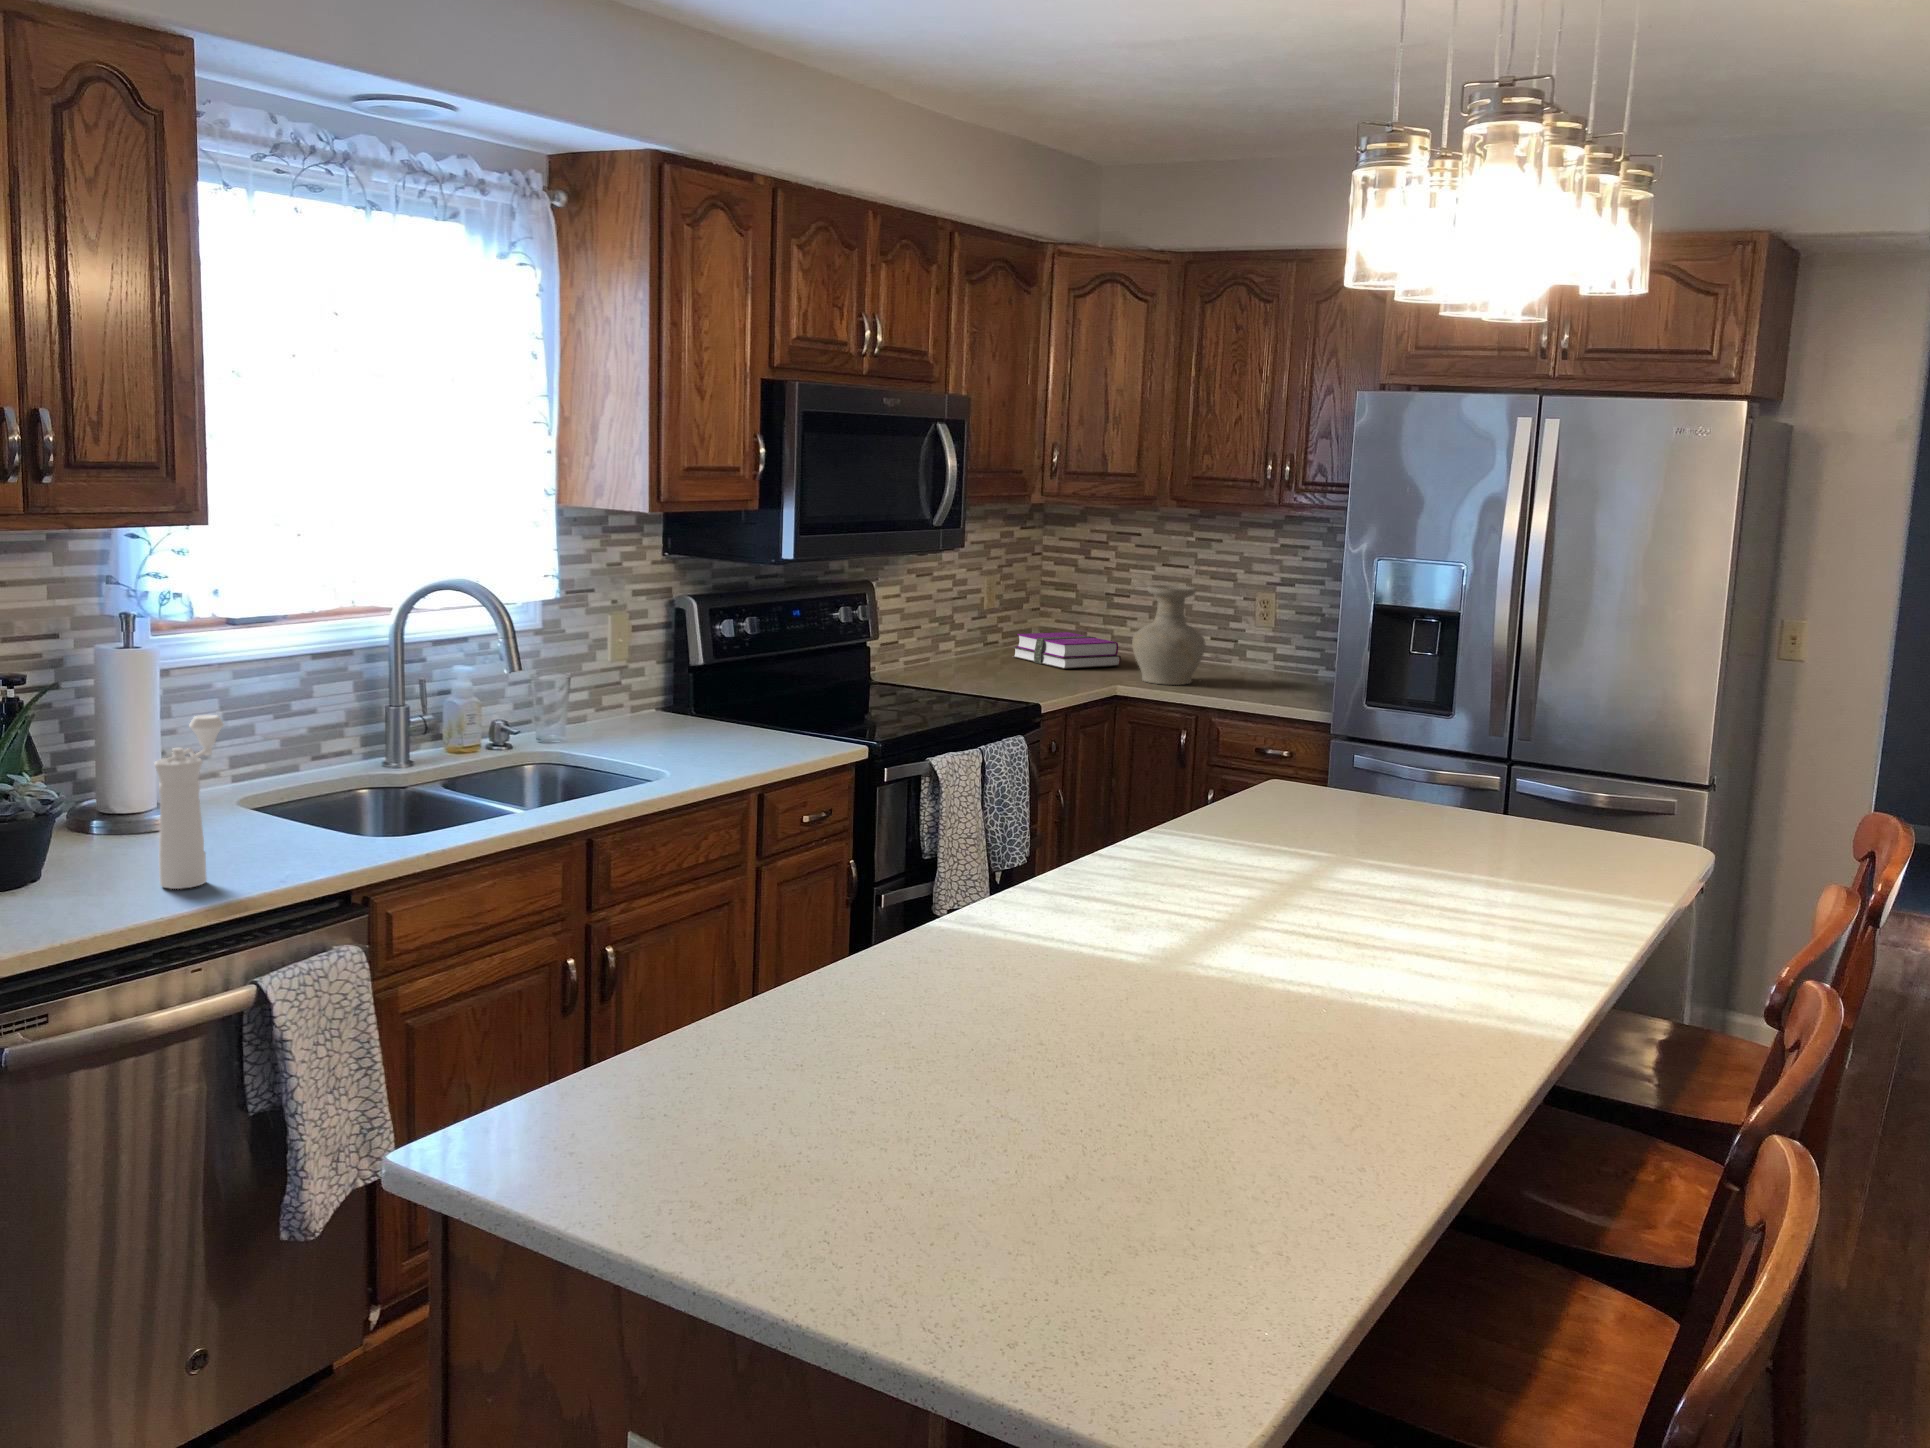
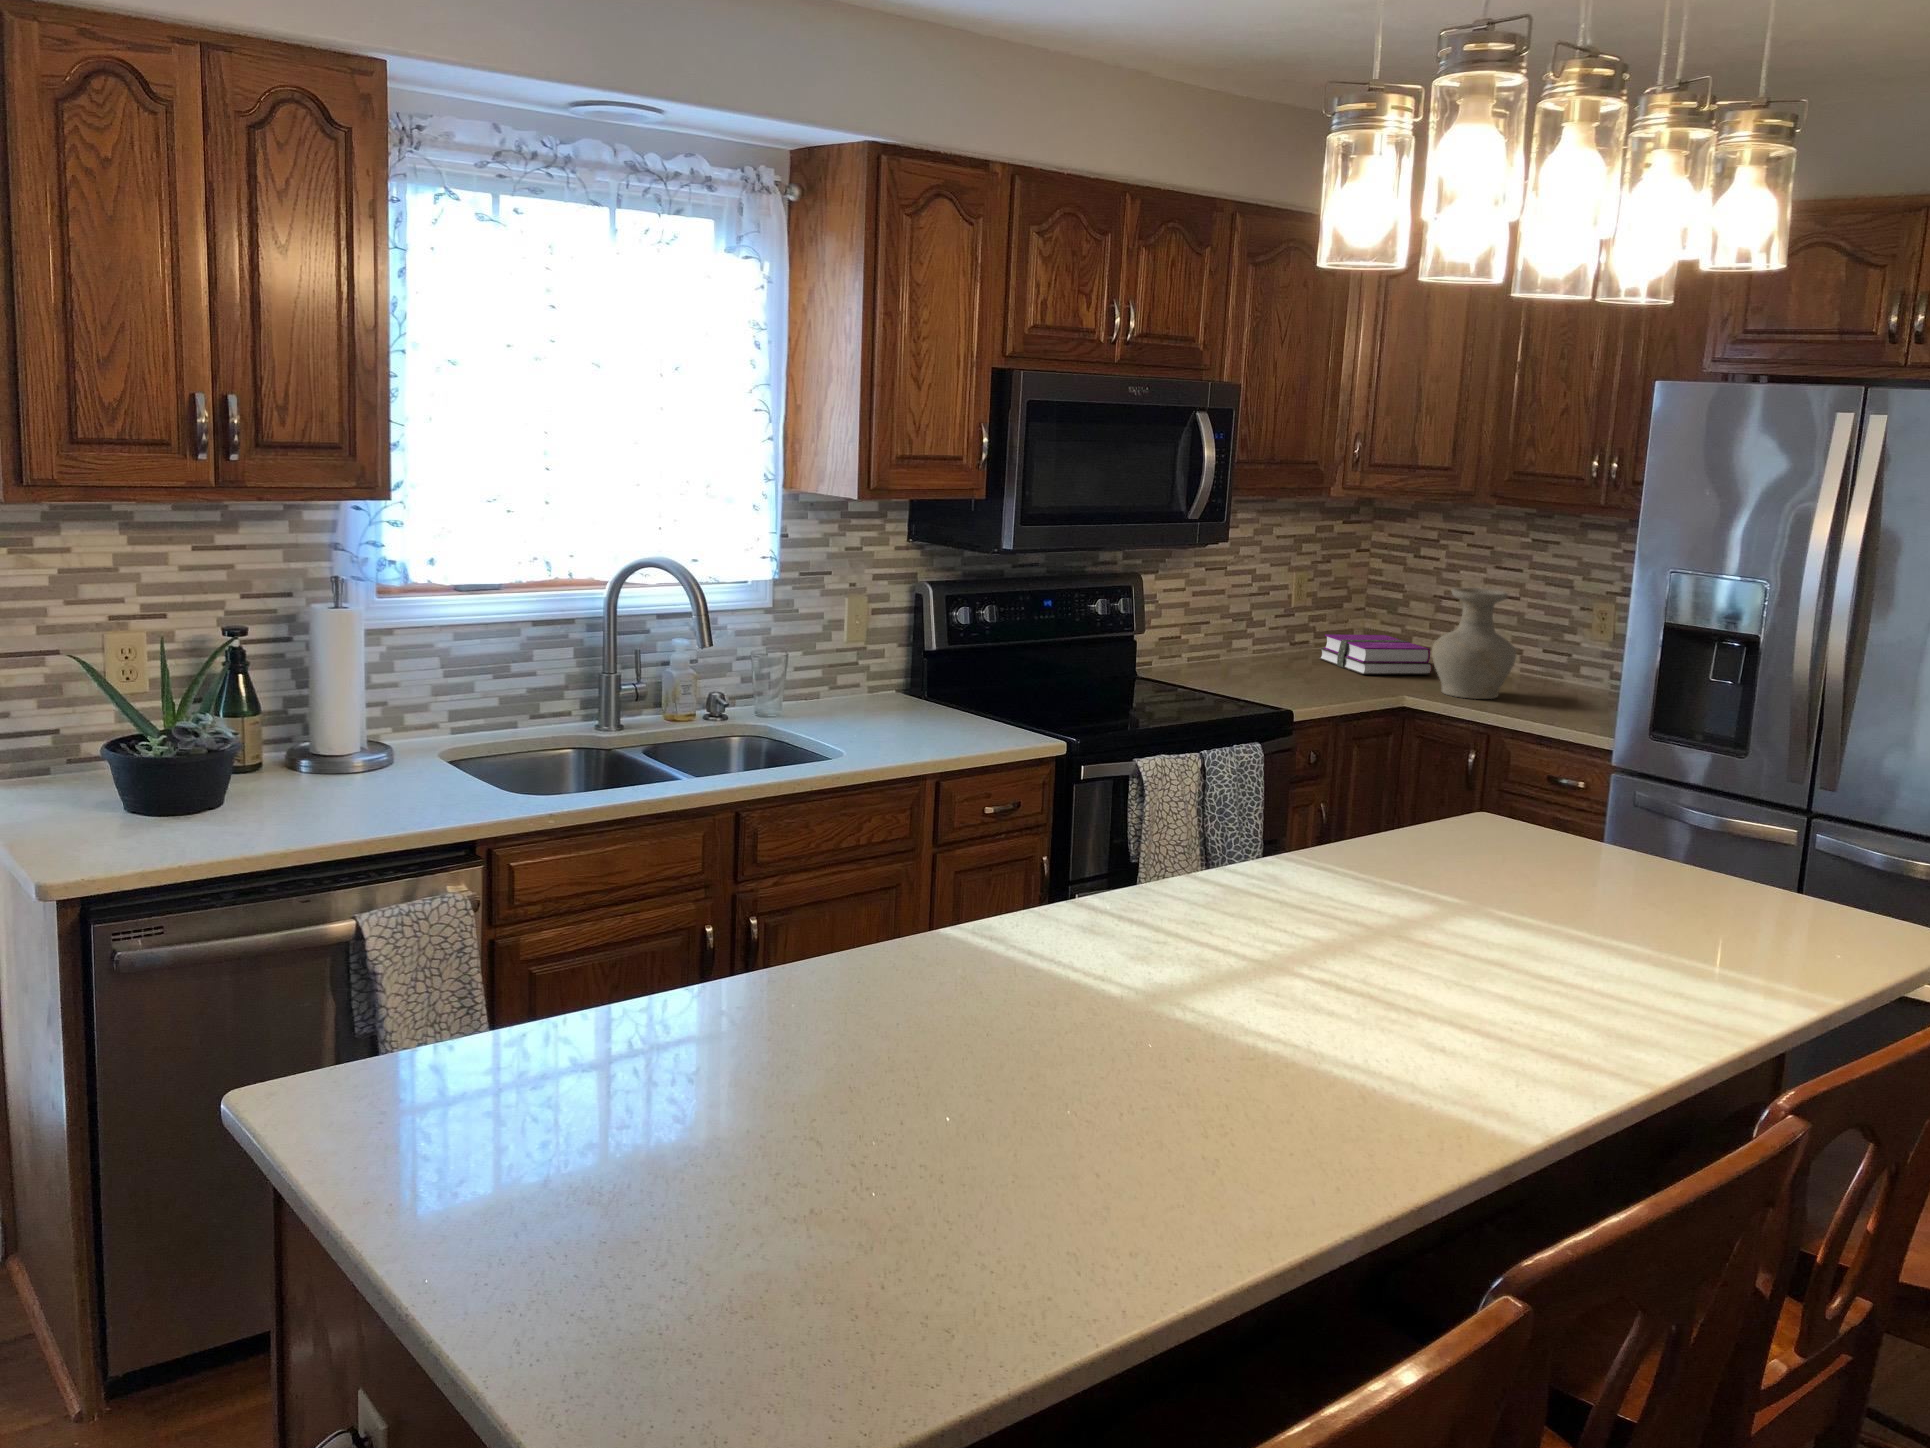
pepper mill: present [154,715,224,889] -> none [296,674,374,827]

